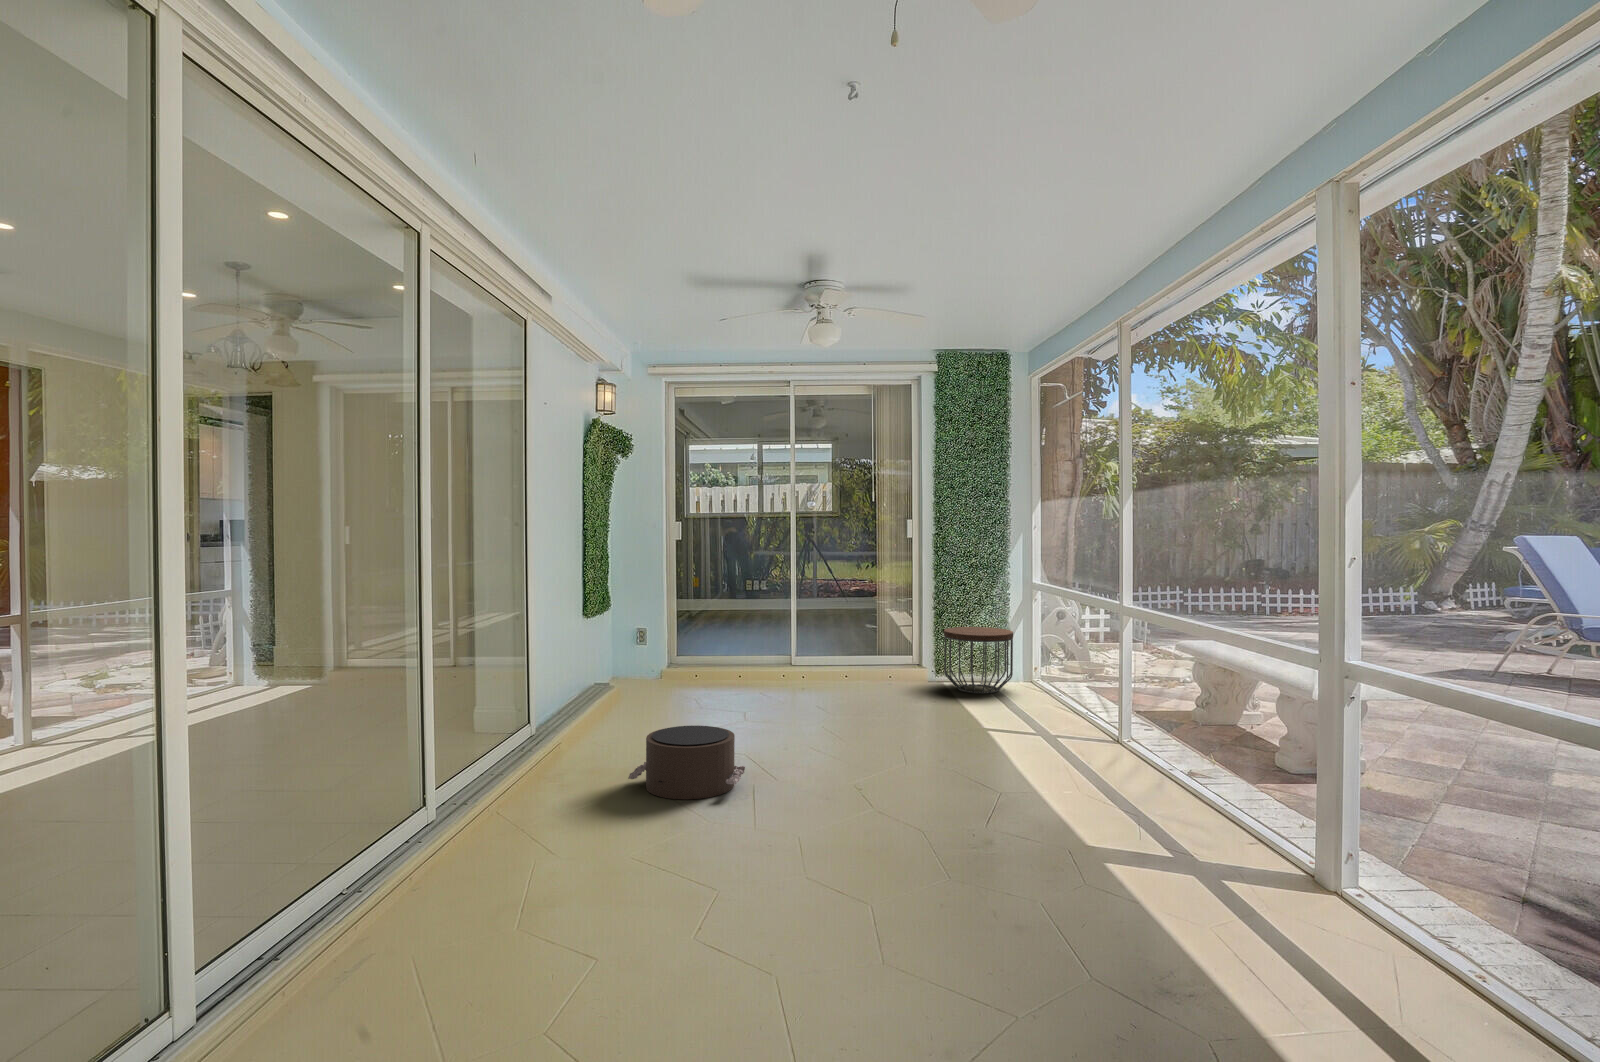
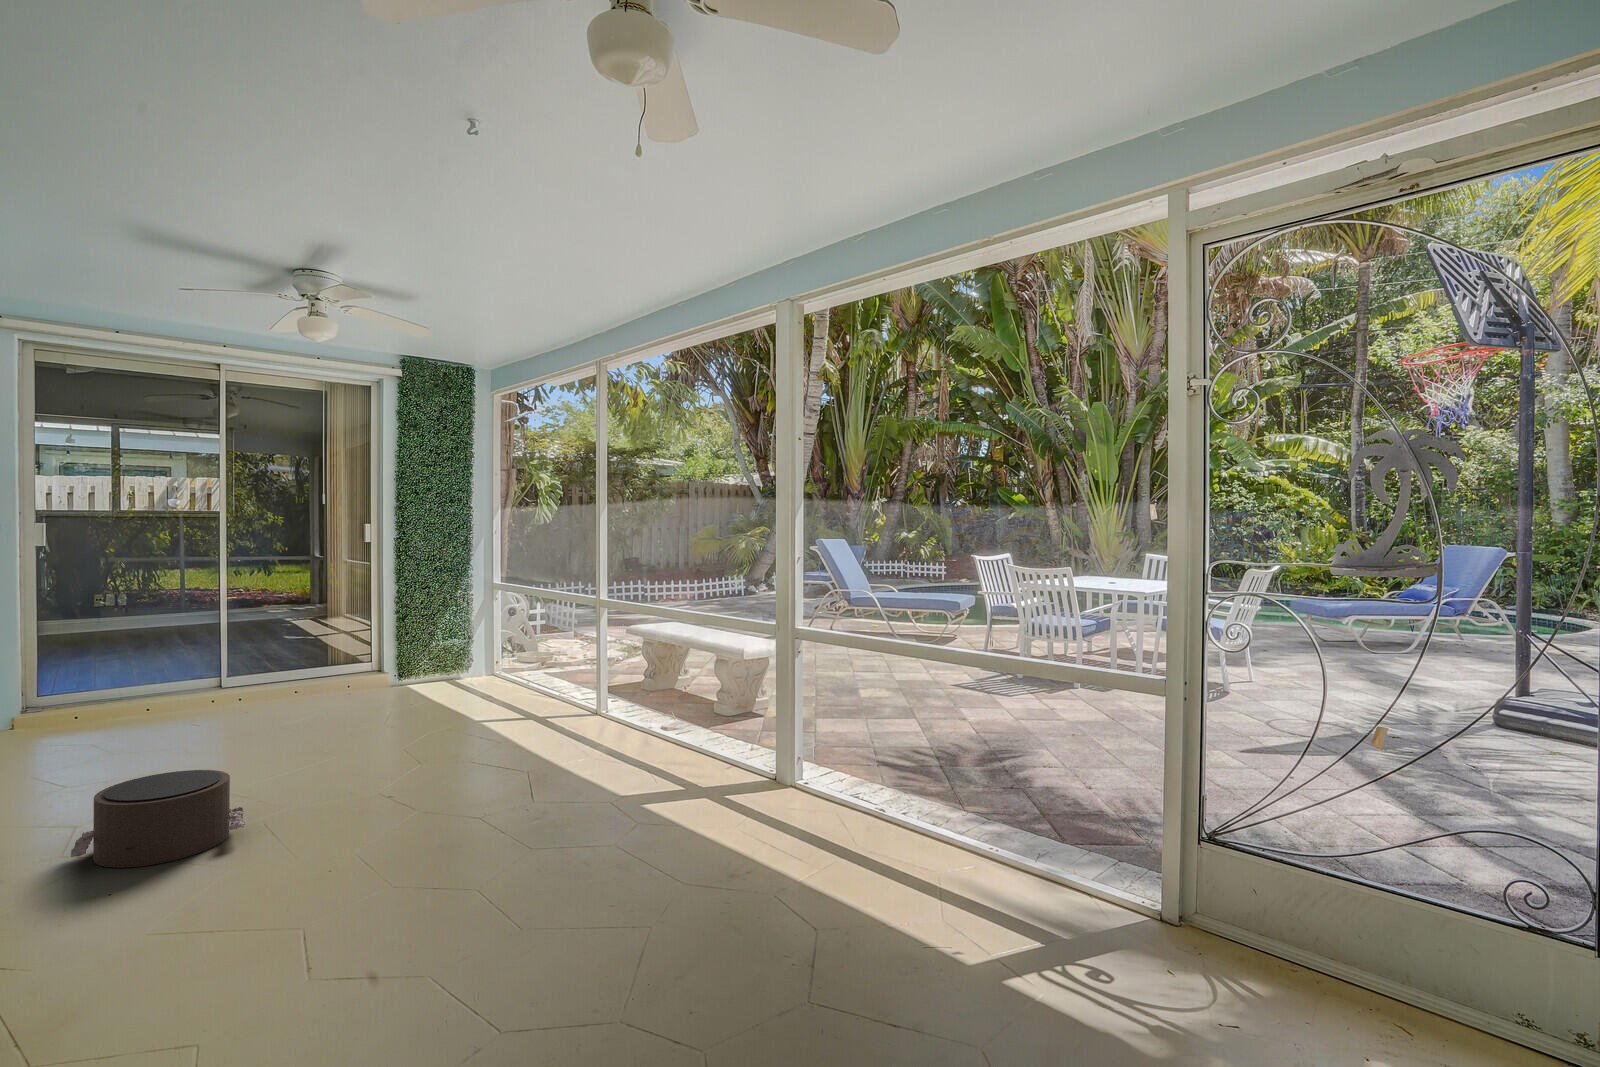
side table: present [944,627,1013,693] -> none [411,628,483,692]

